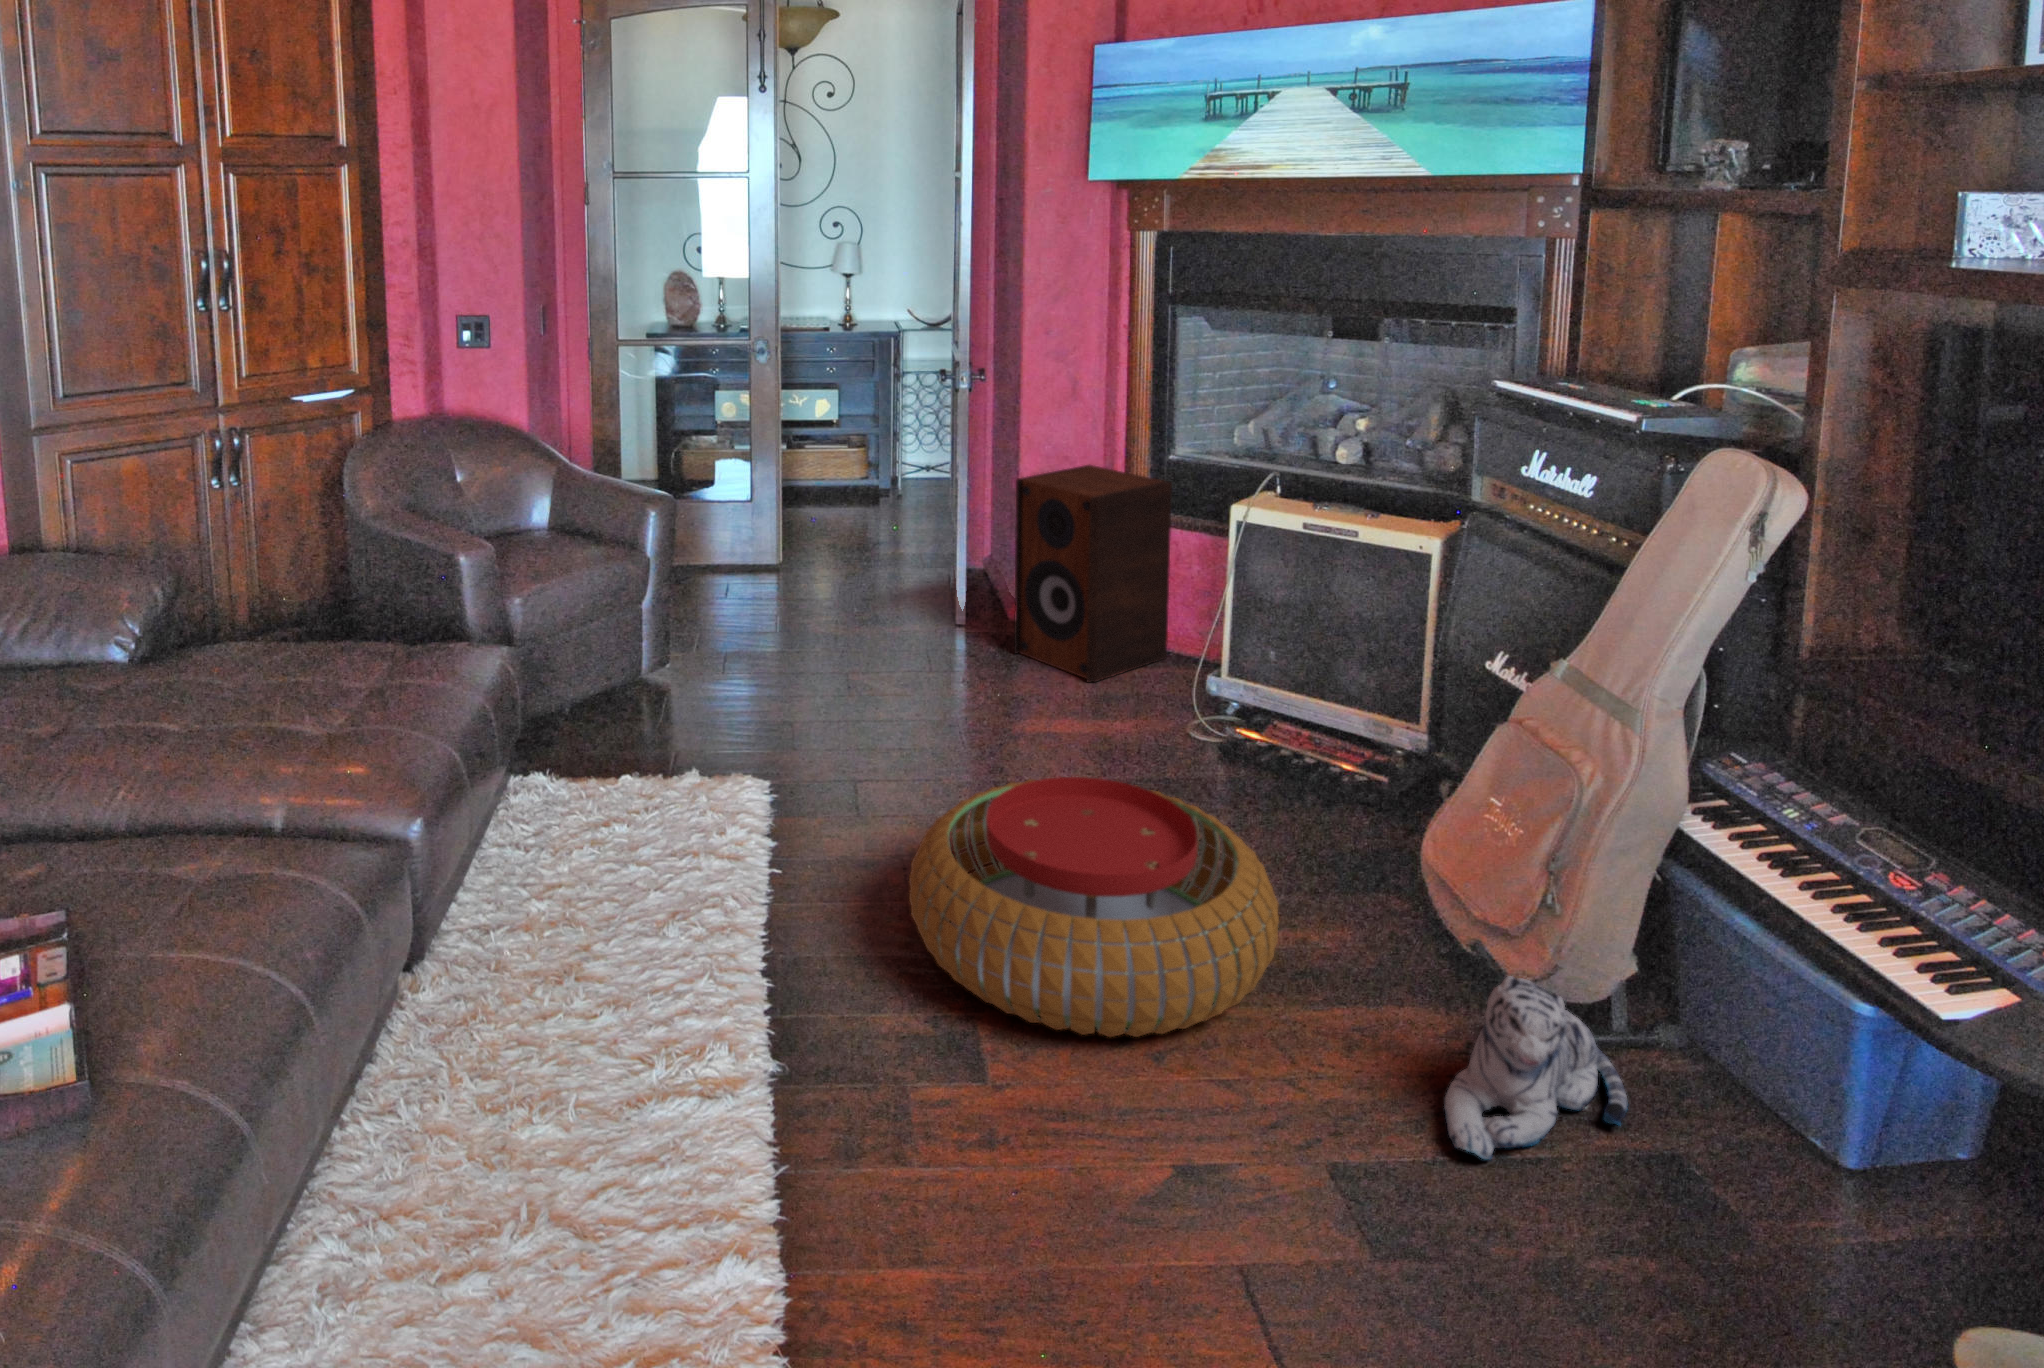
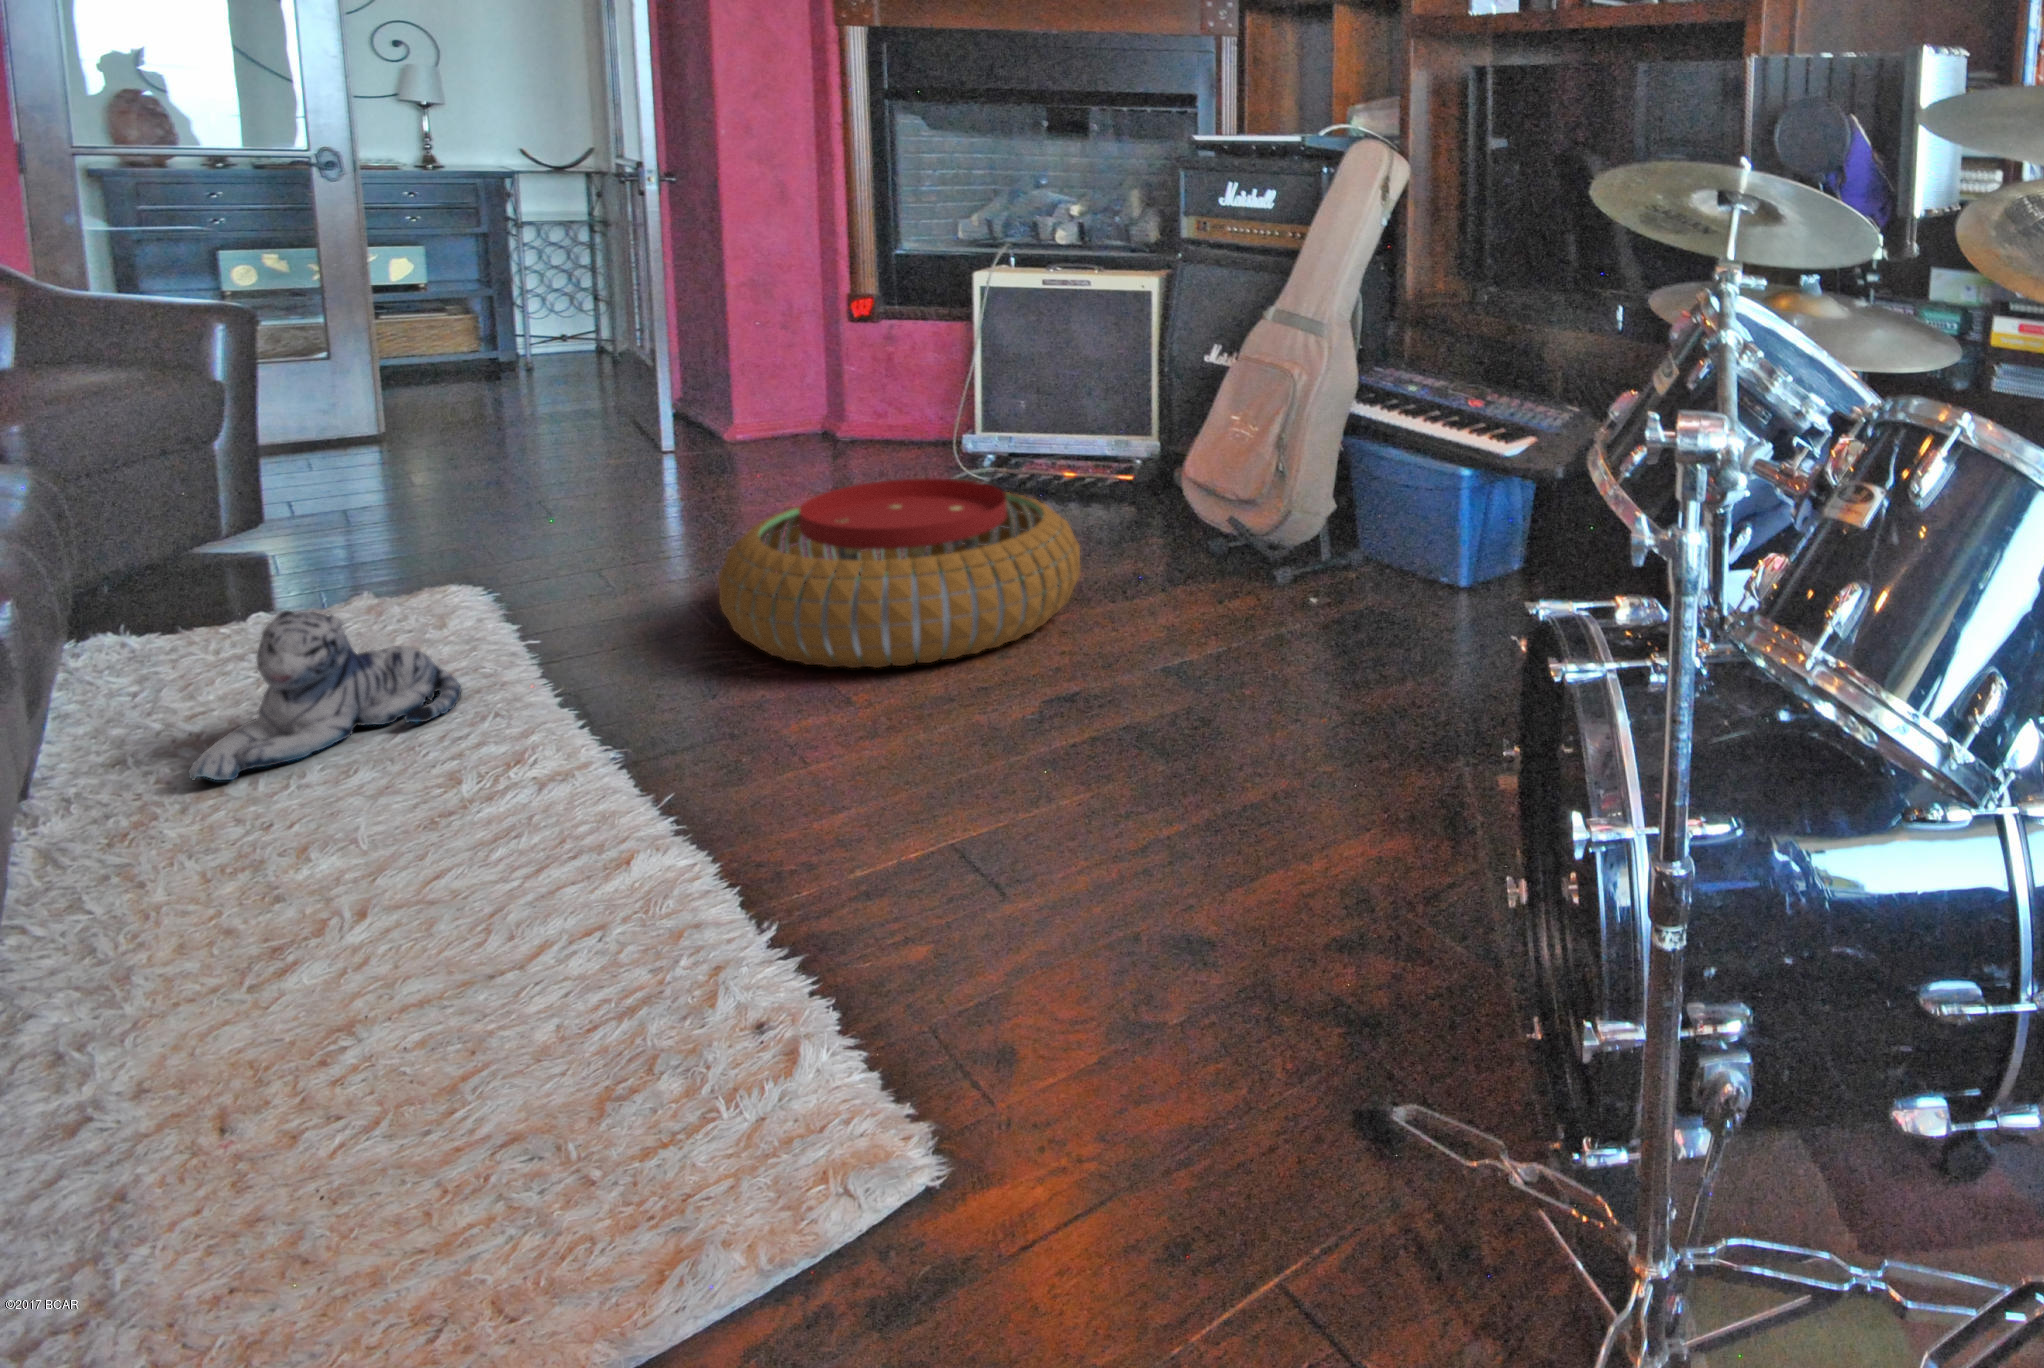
speaker: present [1014,465,1172,682] -> none [732,268,907,471]
plush toy: present [1444,976,1628,1159] -> present [189,610,461,780]

